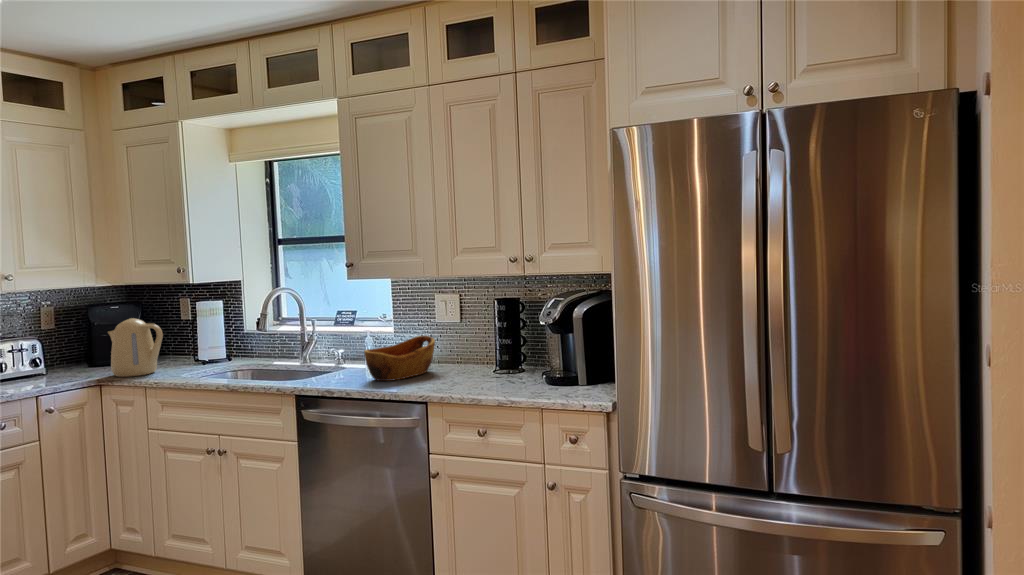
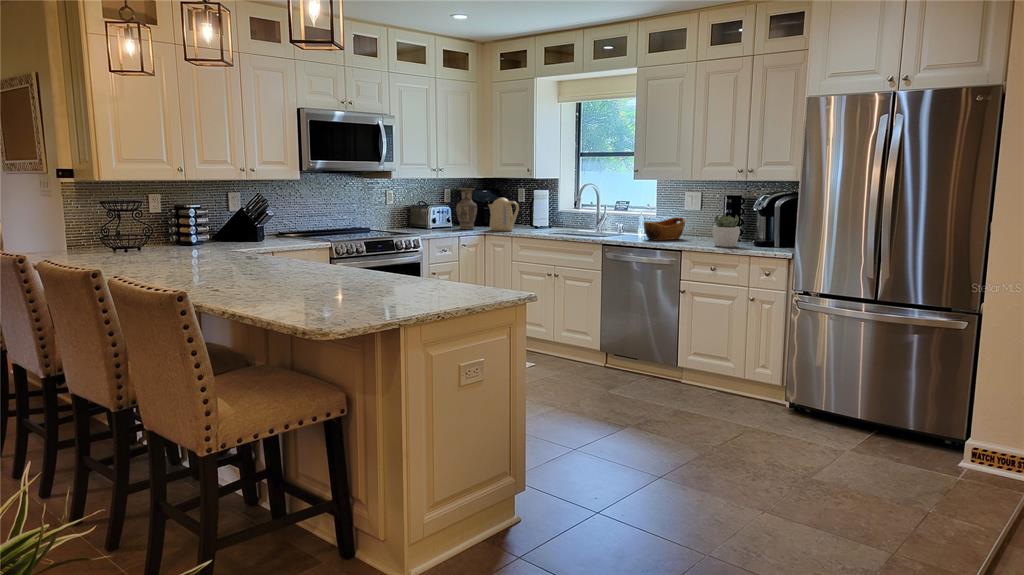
vase: none [49,305,92,377] -> present [456,188,477,230]
succulent plant: none [475,333,521,392] -> present [712,214,740,247]

